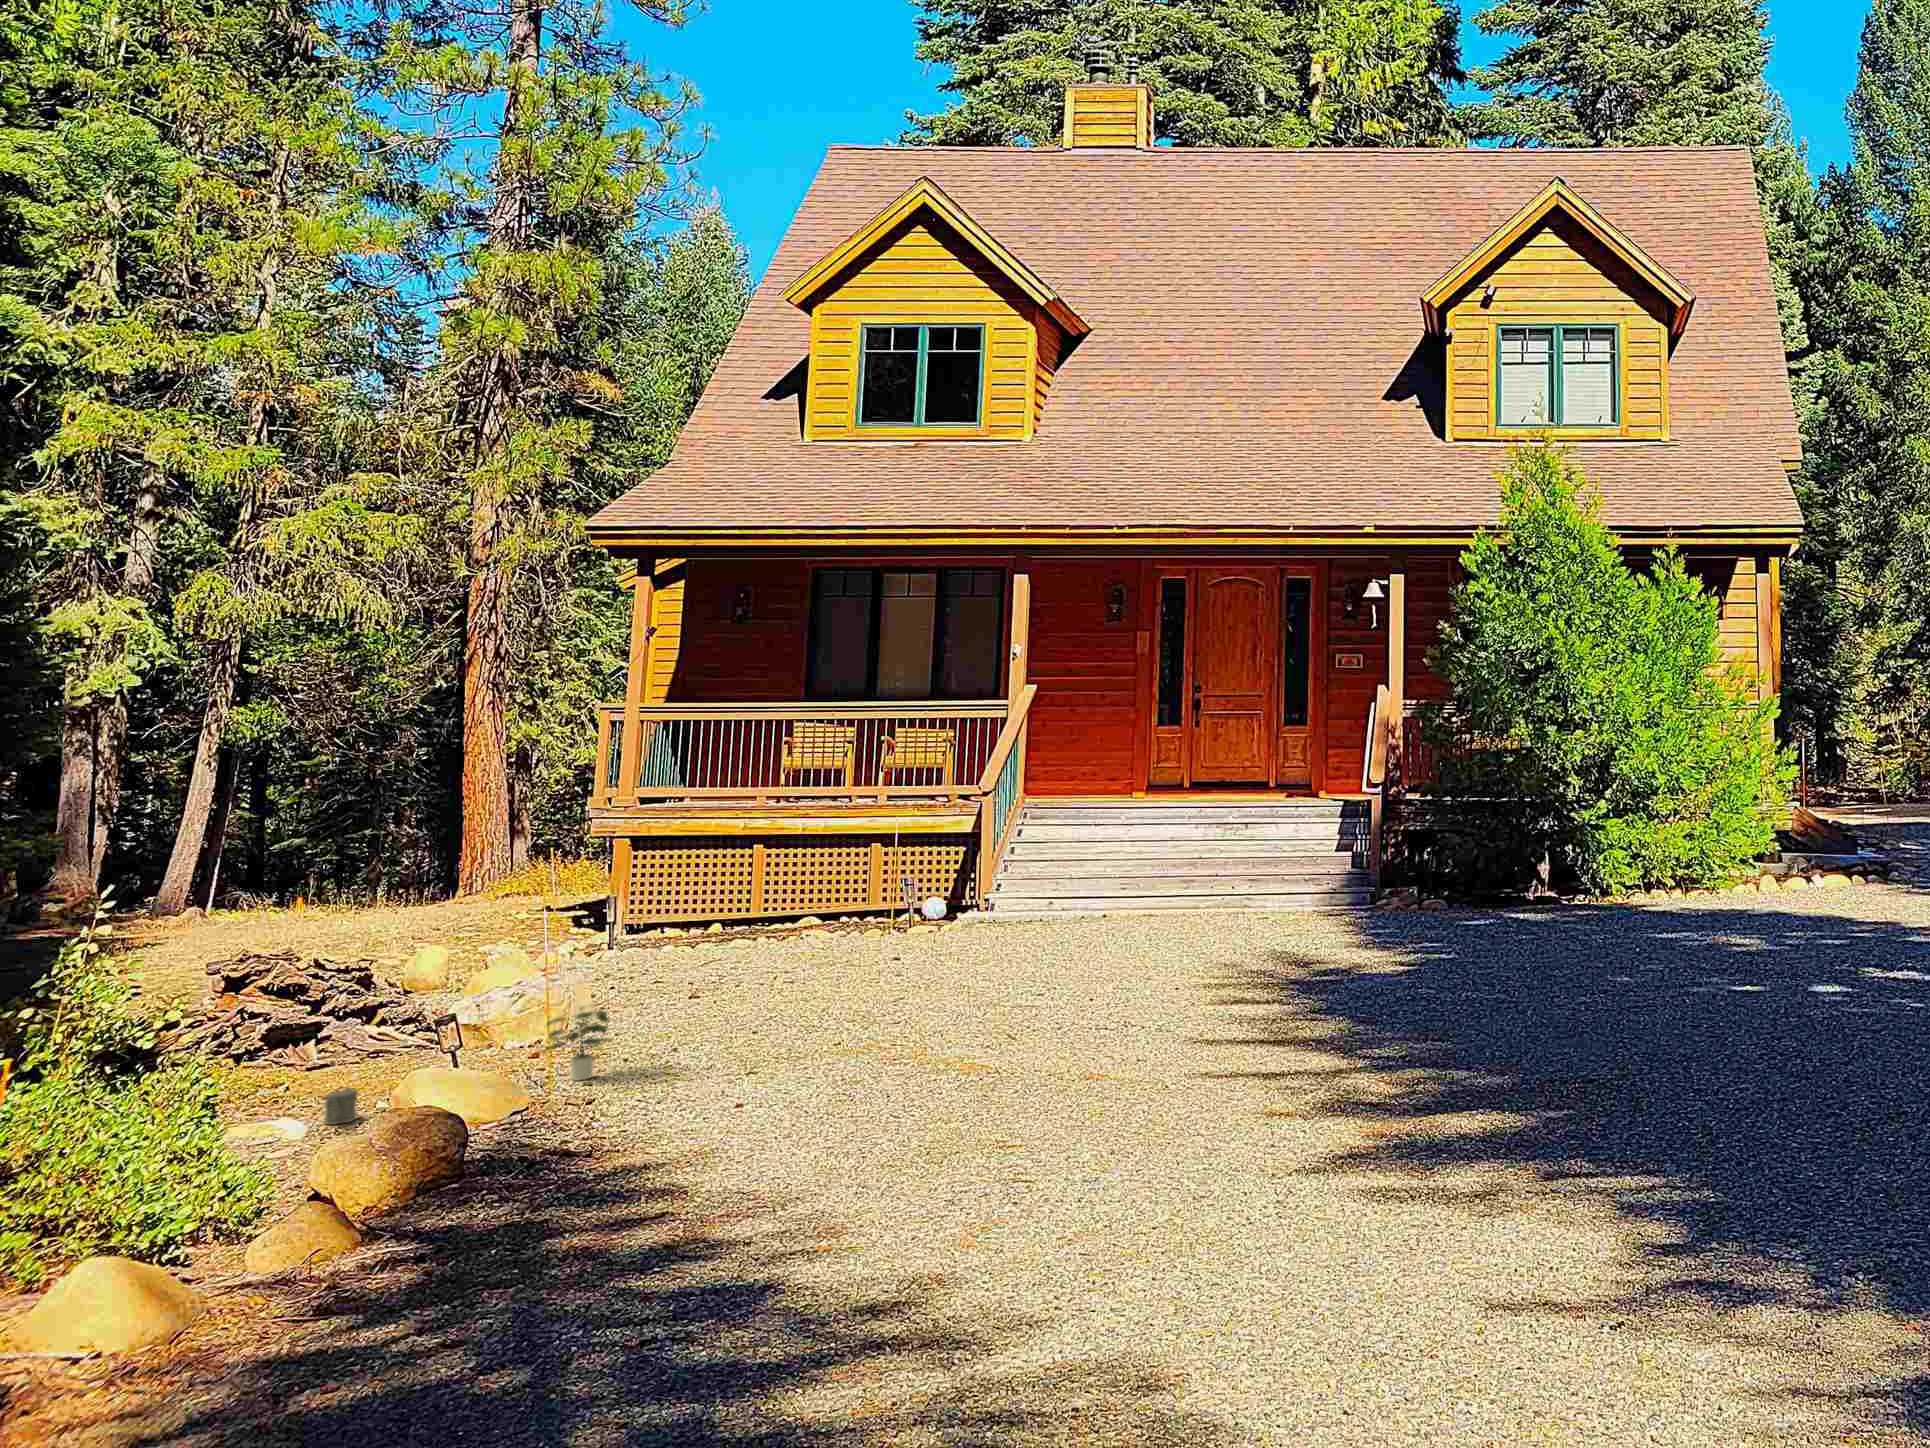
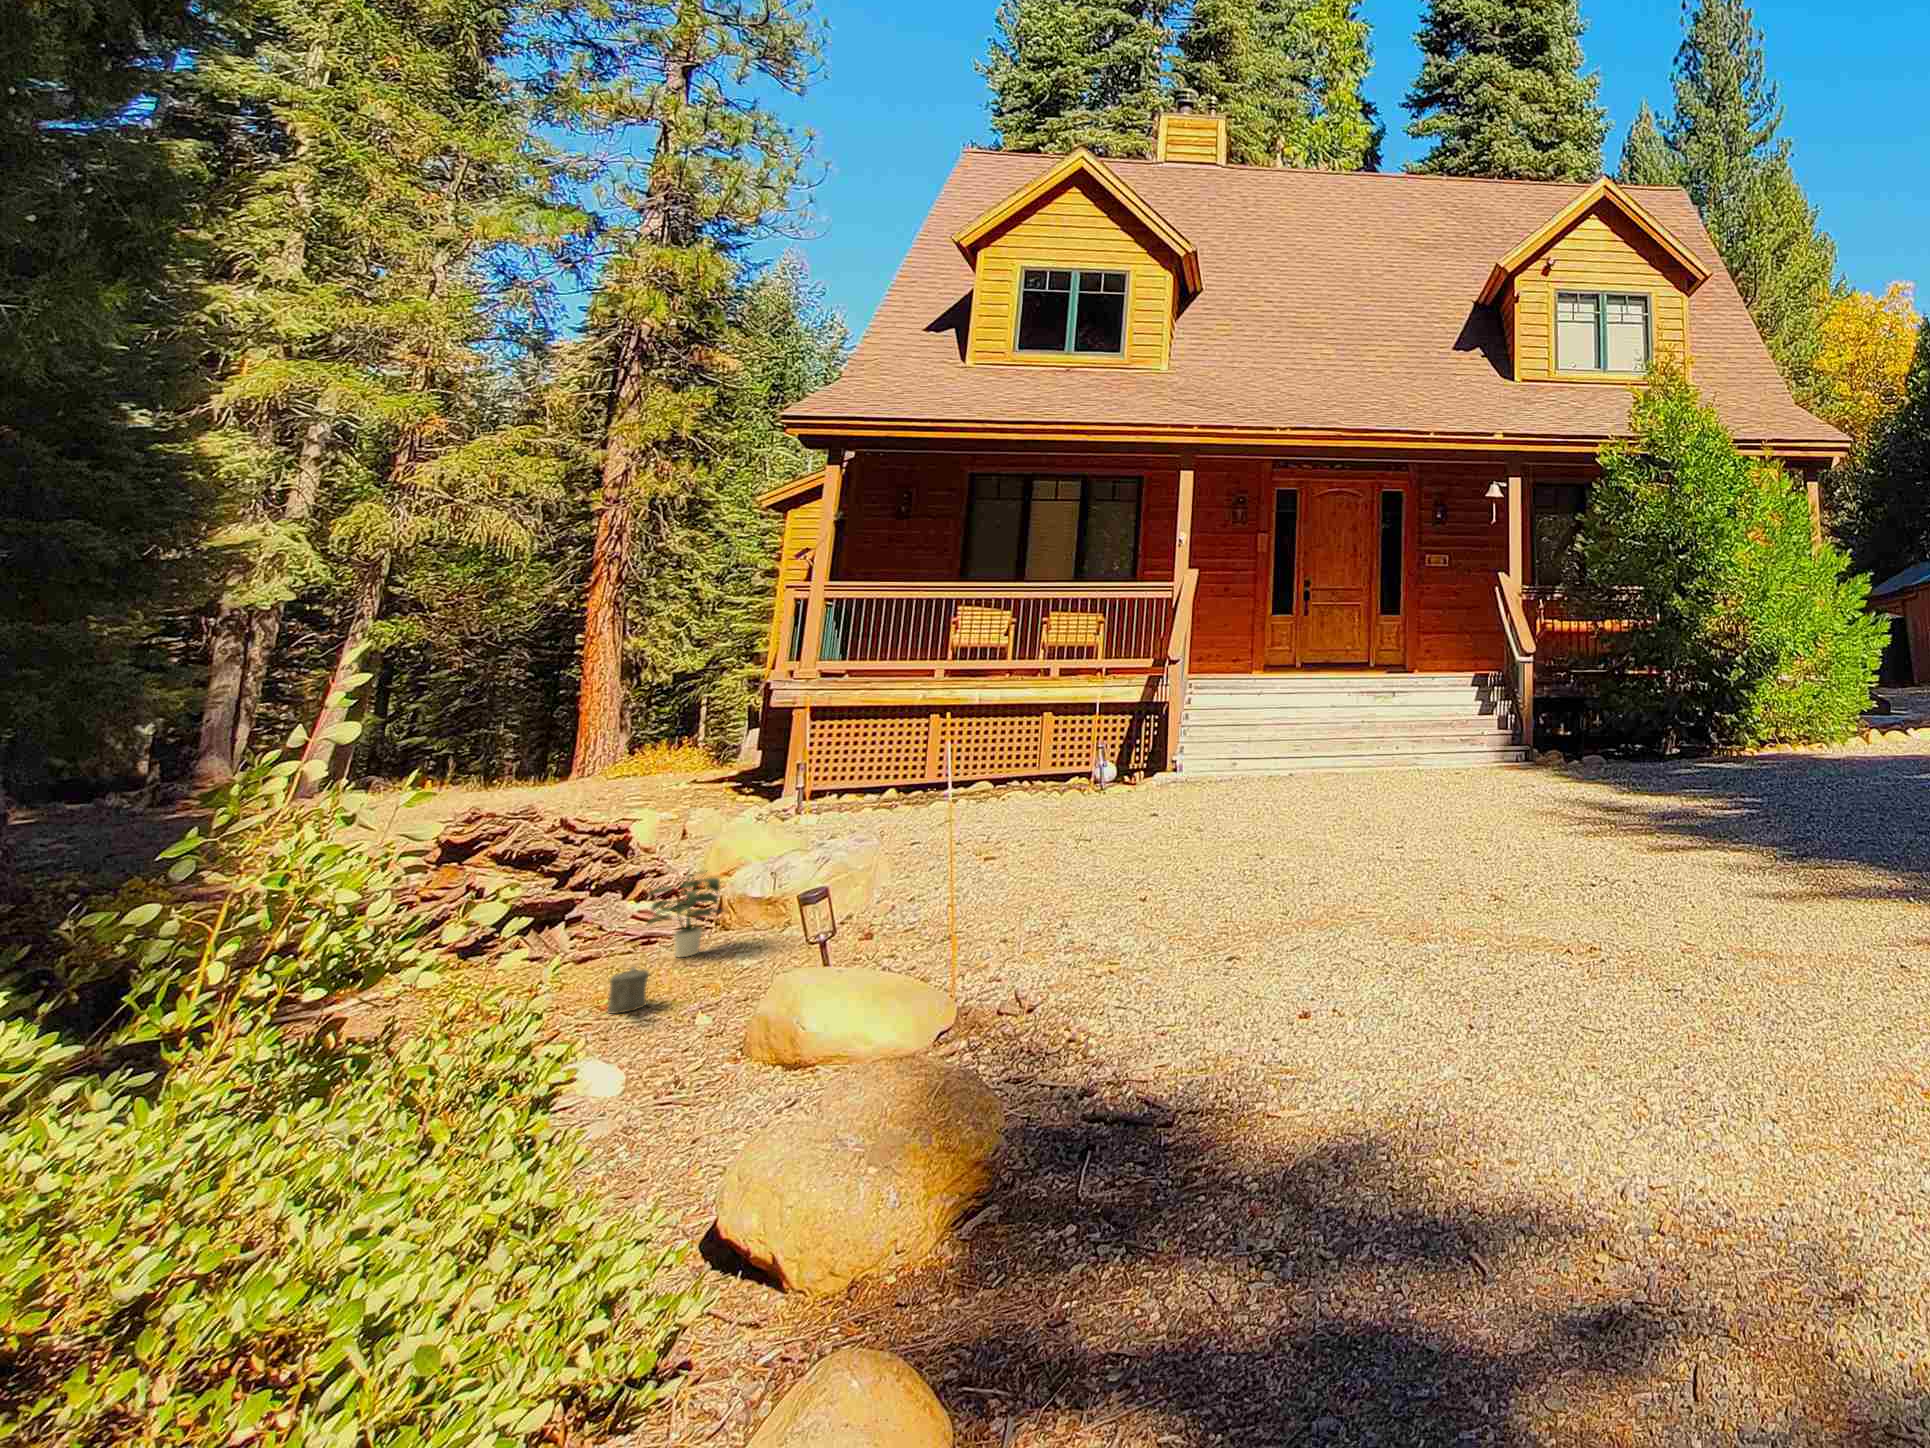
potted plant: present [547,1006,610,1081] -> present [648,871,722,957]

